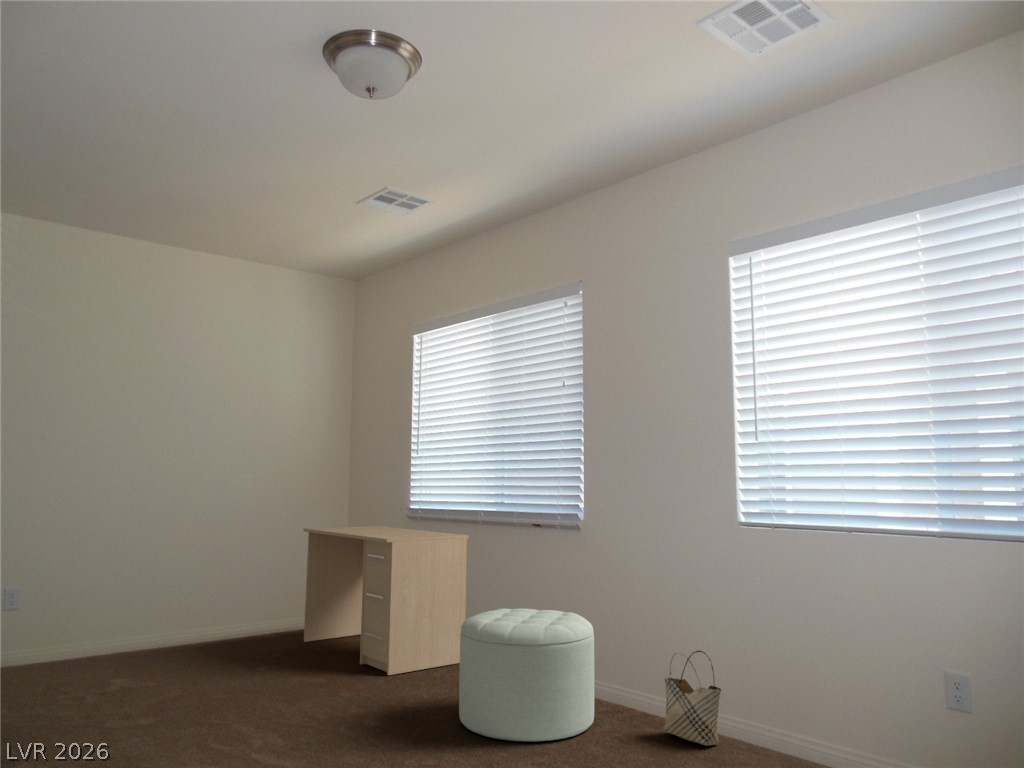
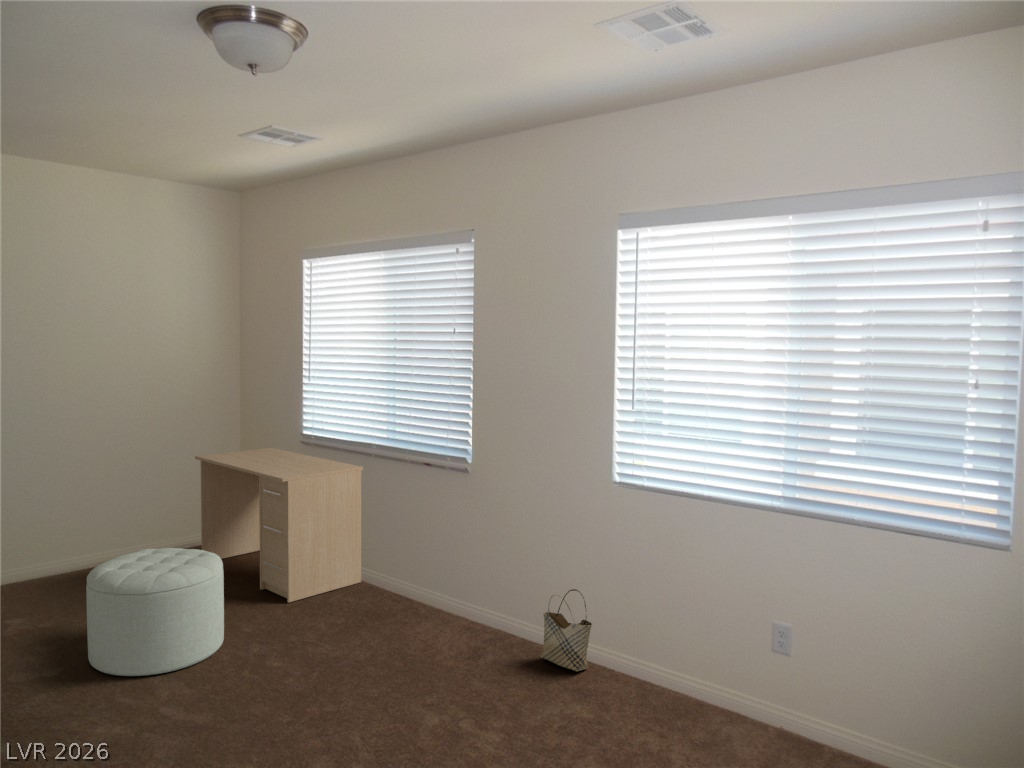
ottoman: present [459,608,594,741] -> present [86,548,224,676]

